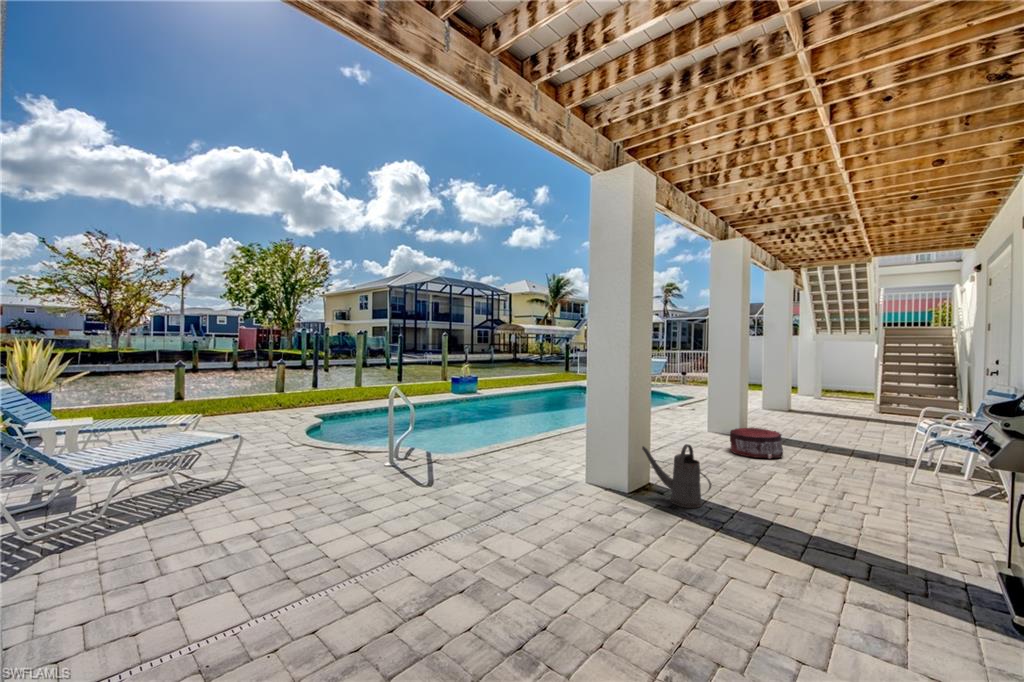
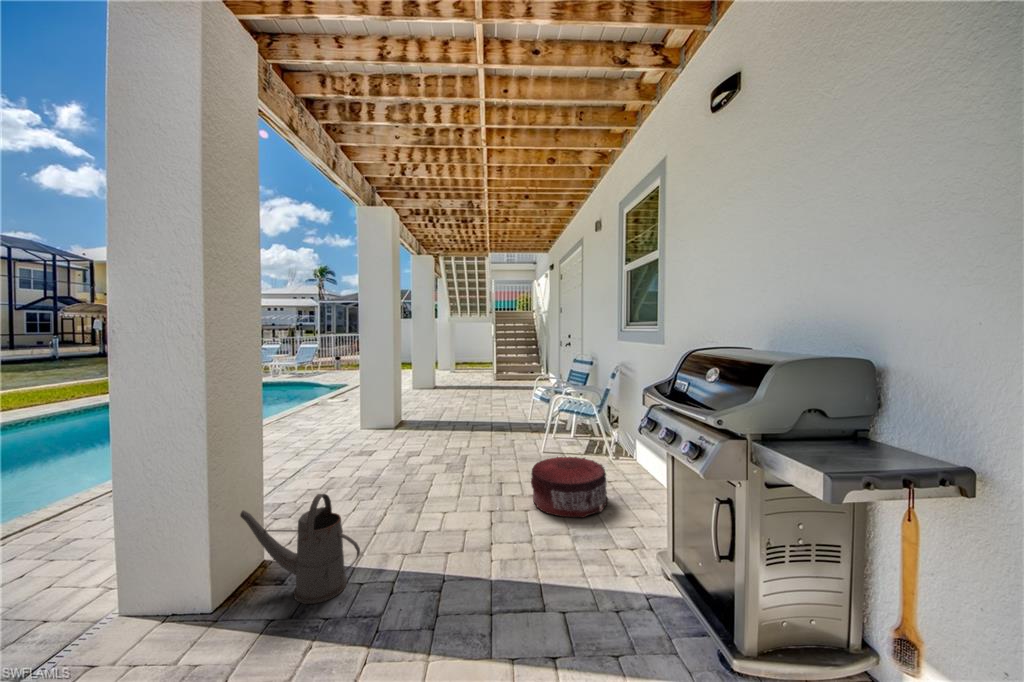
pouf: present [730,428,783,458] -> present [531,457,608,517]

